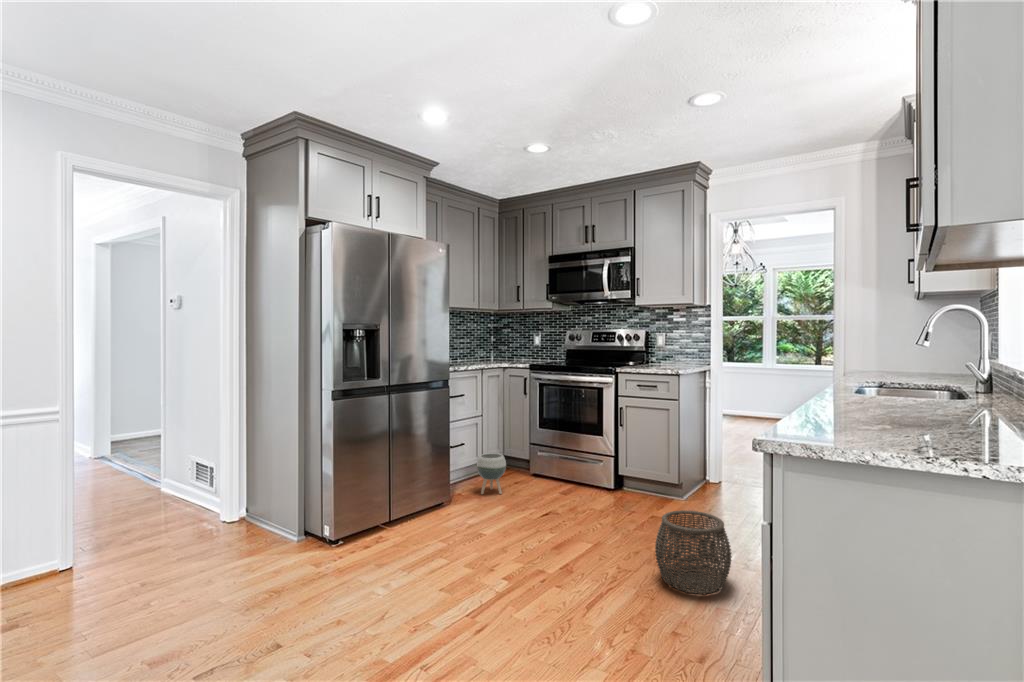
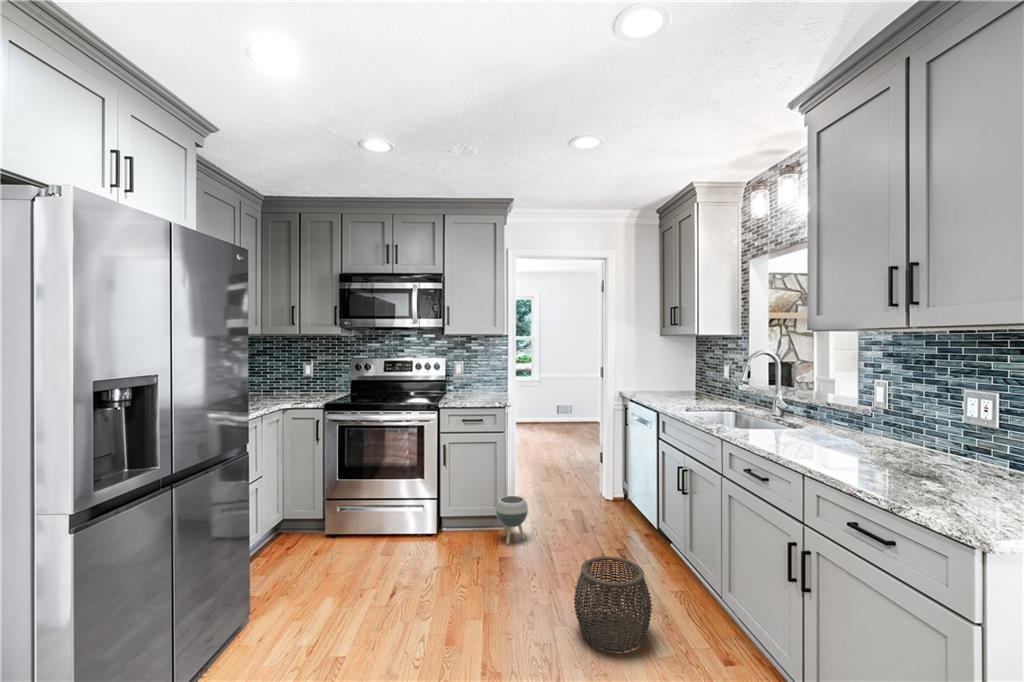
planter: present [477,453,506,494] -> present [496,496,528,545]

